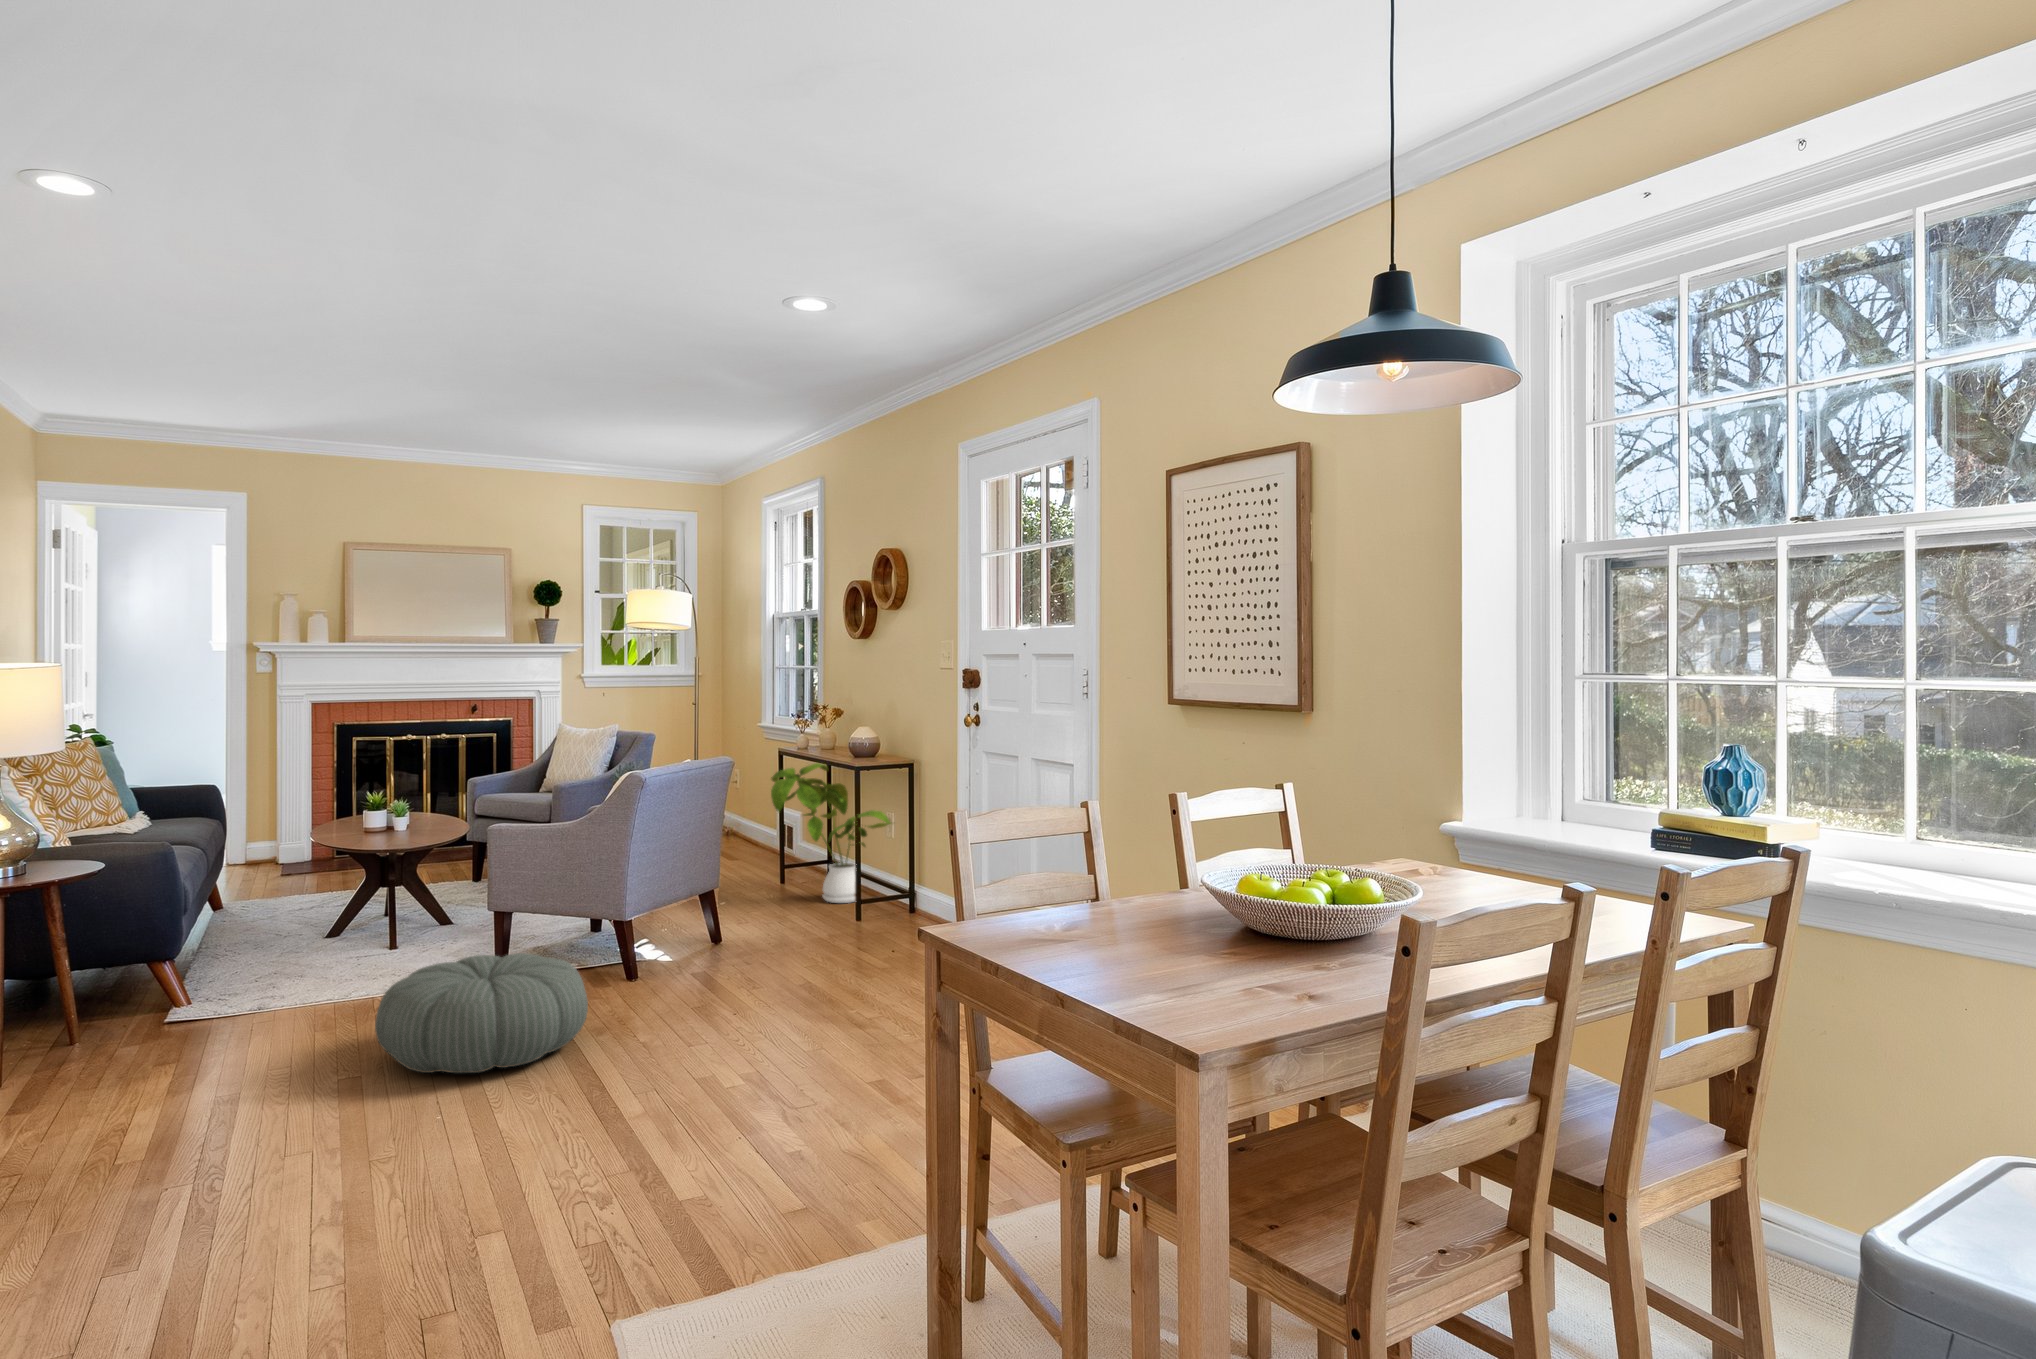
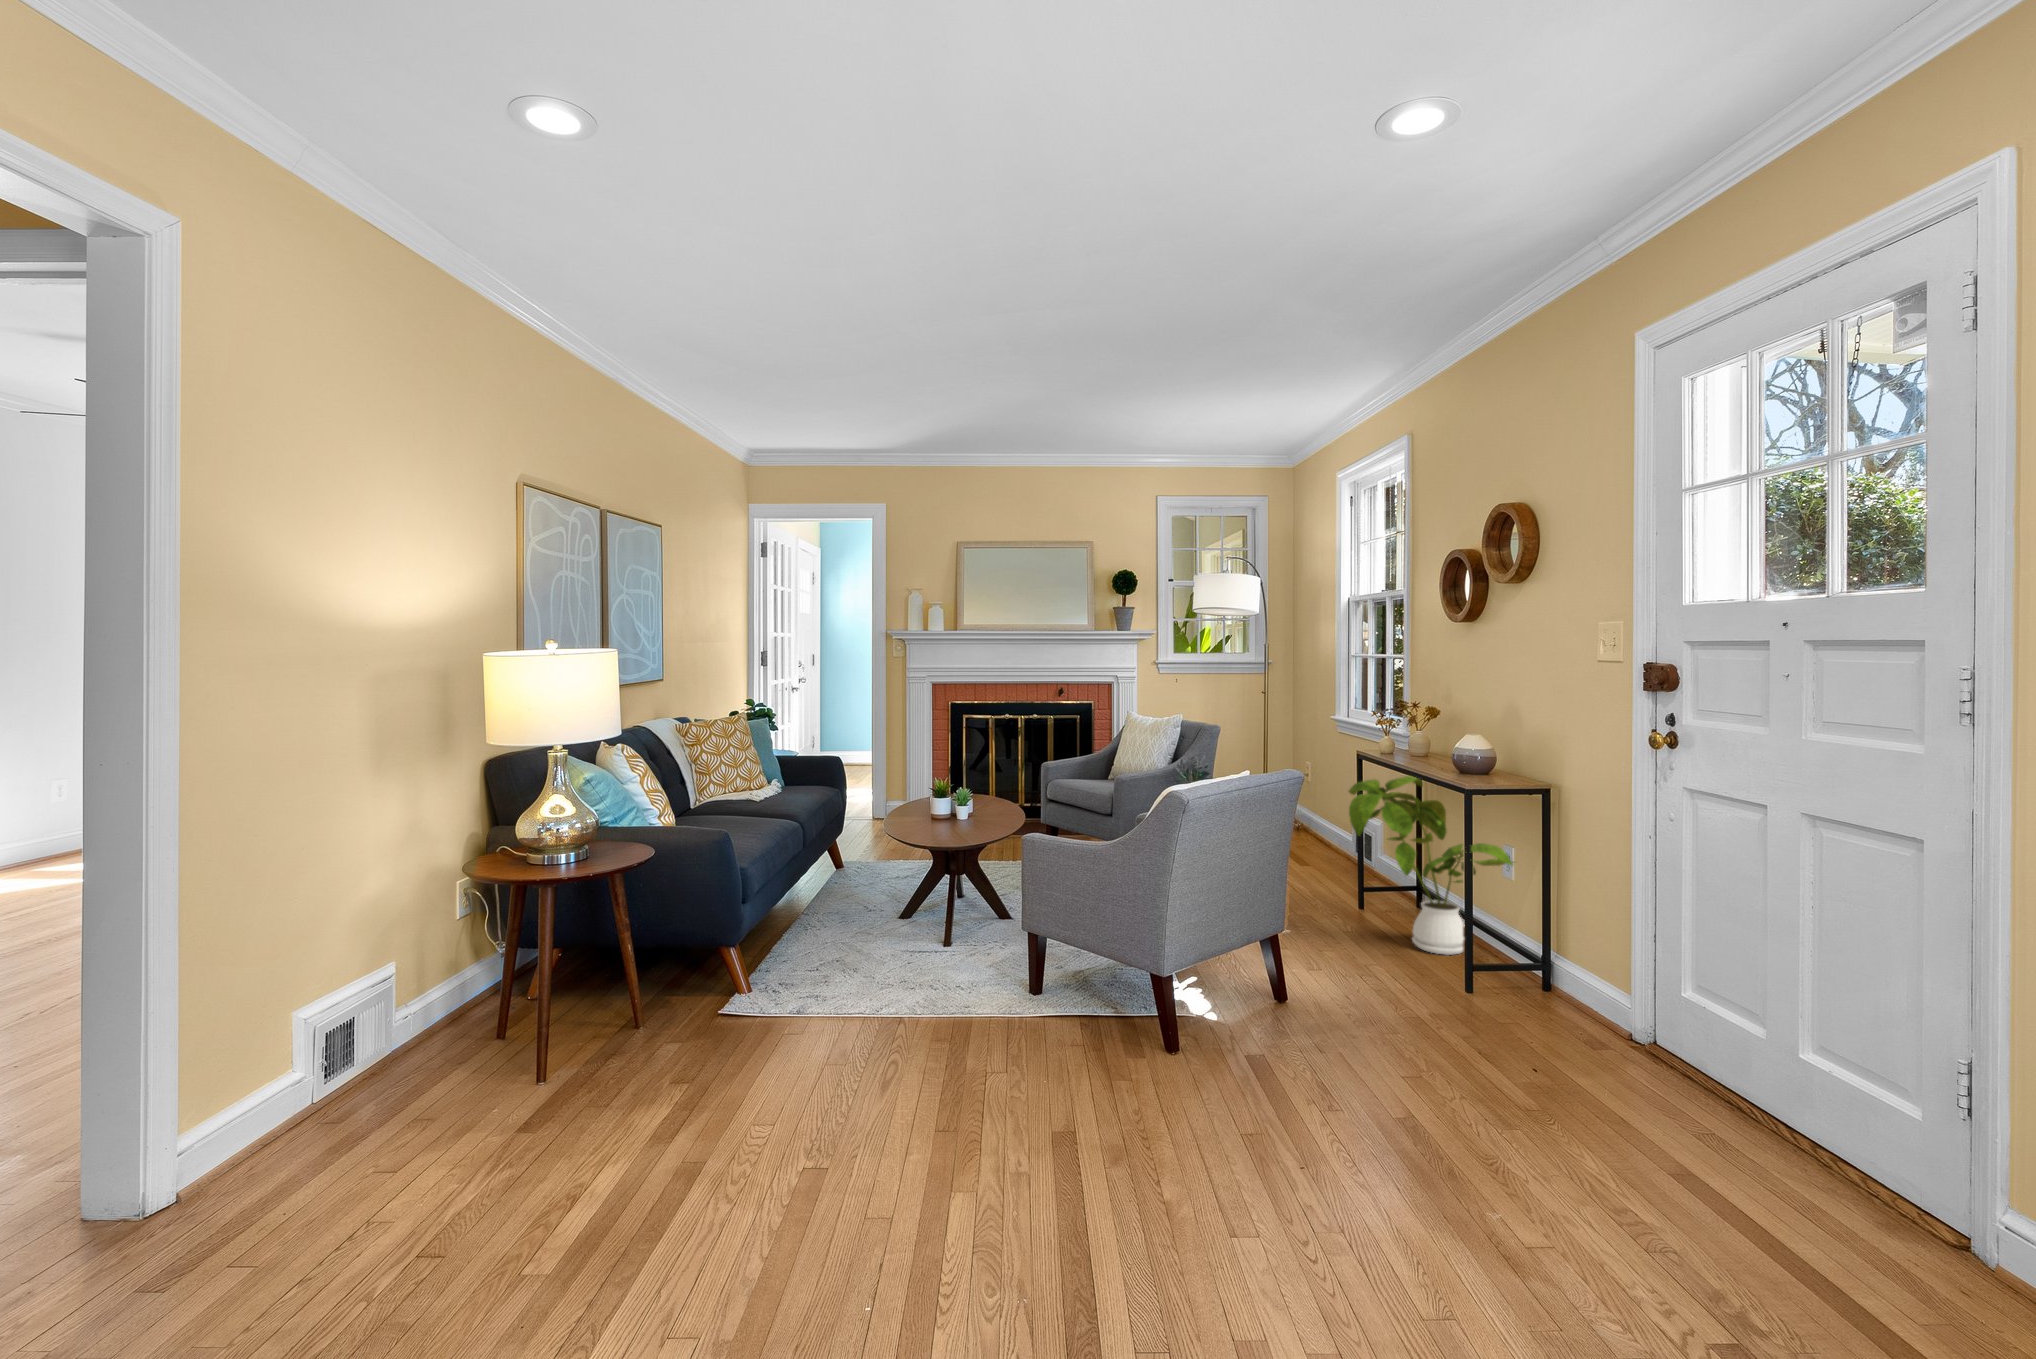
pouf: present [375,953,588,1073] -> none [849,1014,1095,1205]

